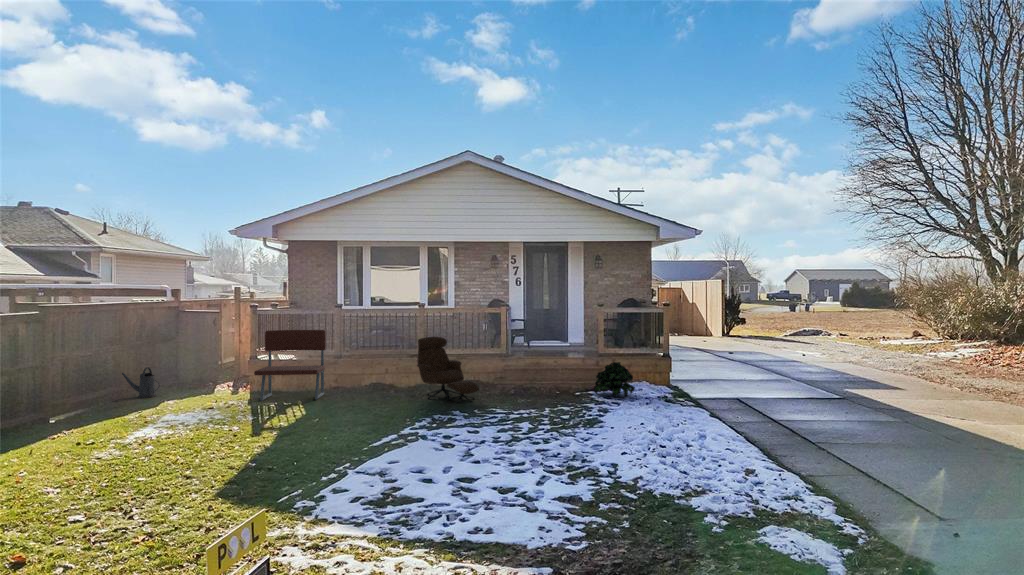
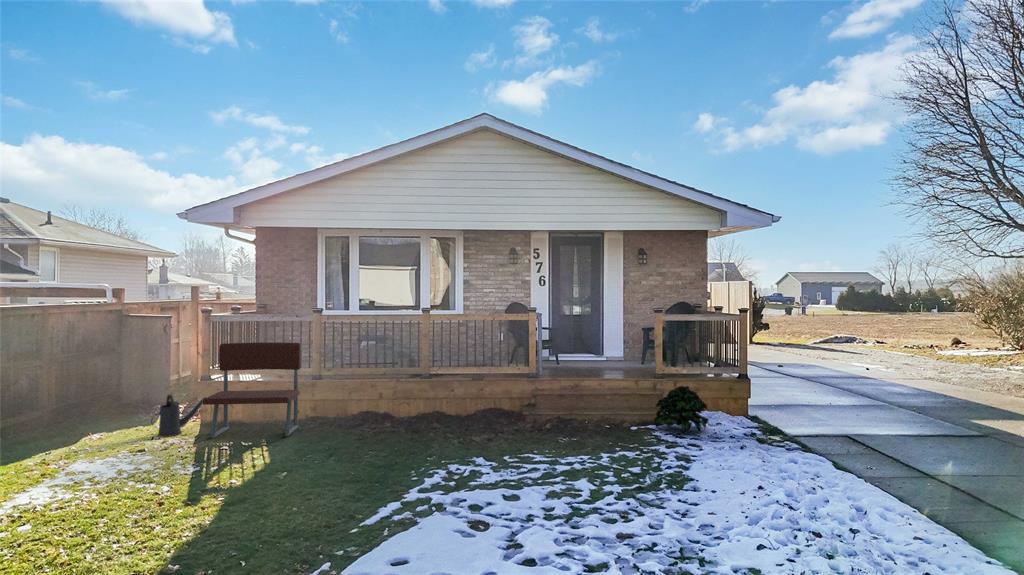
lounge chair: present [417,337,479,403] -> none [421,352,505,442]
watering can: present [122,367,160,398] -> present [151,394,205,437]

